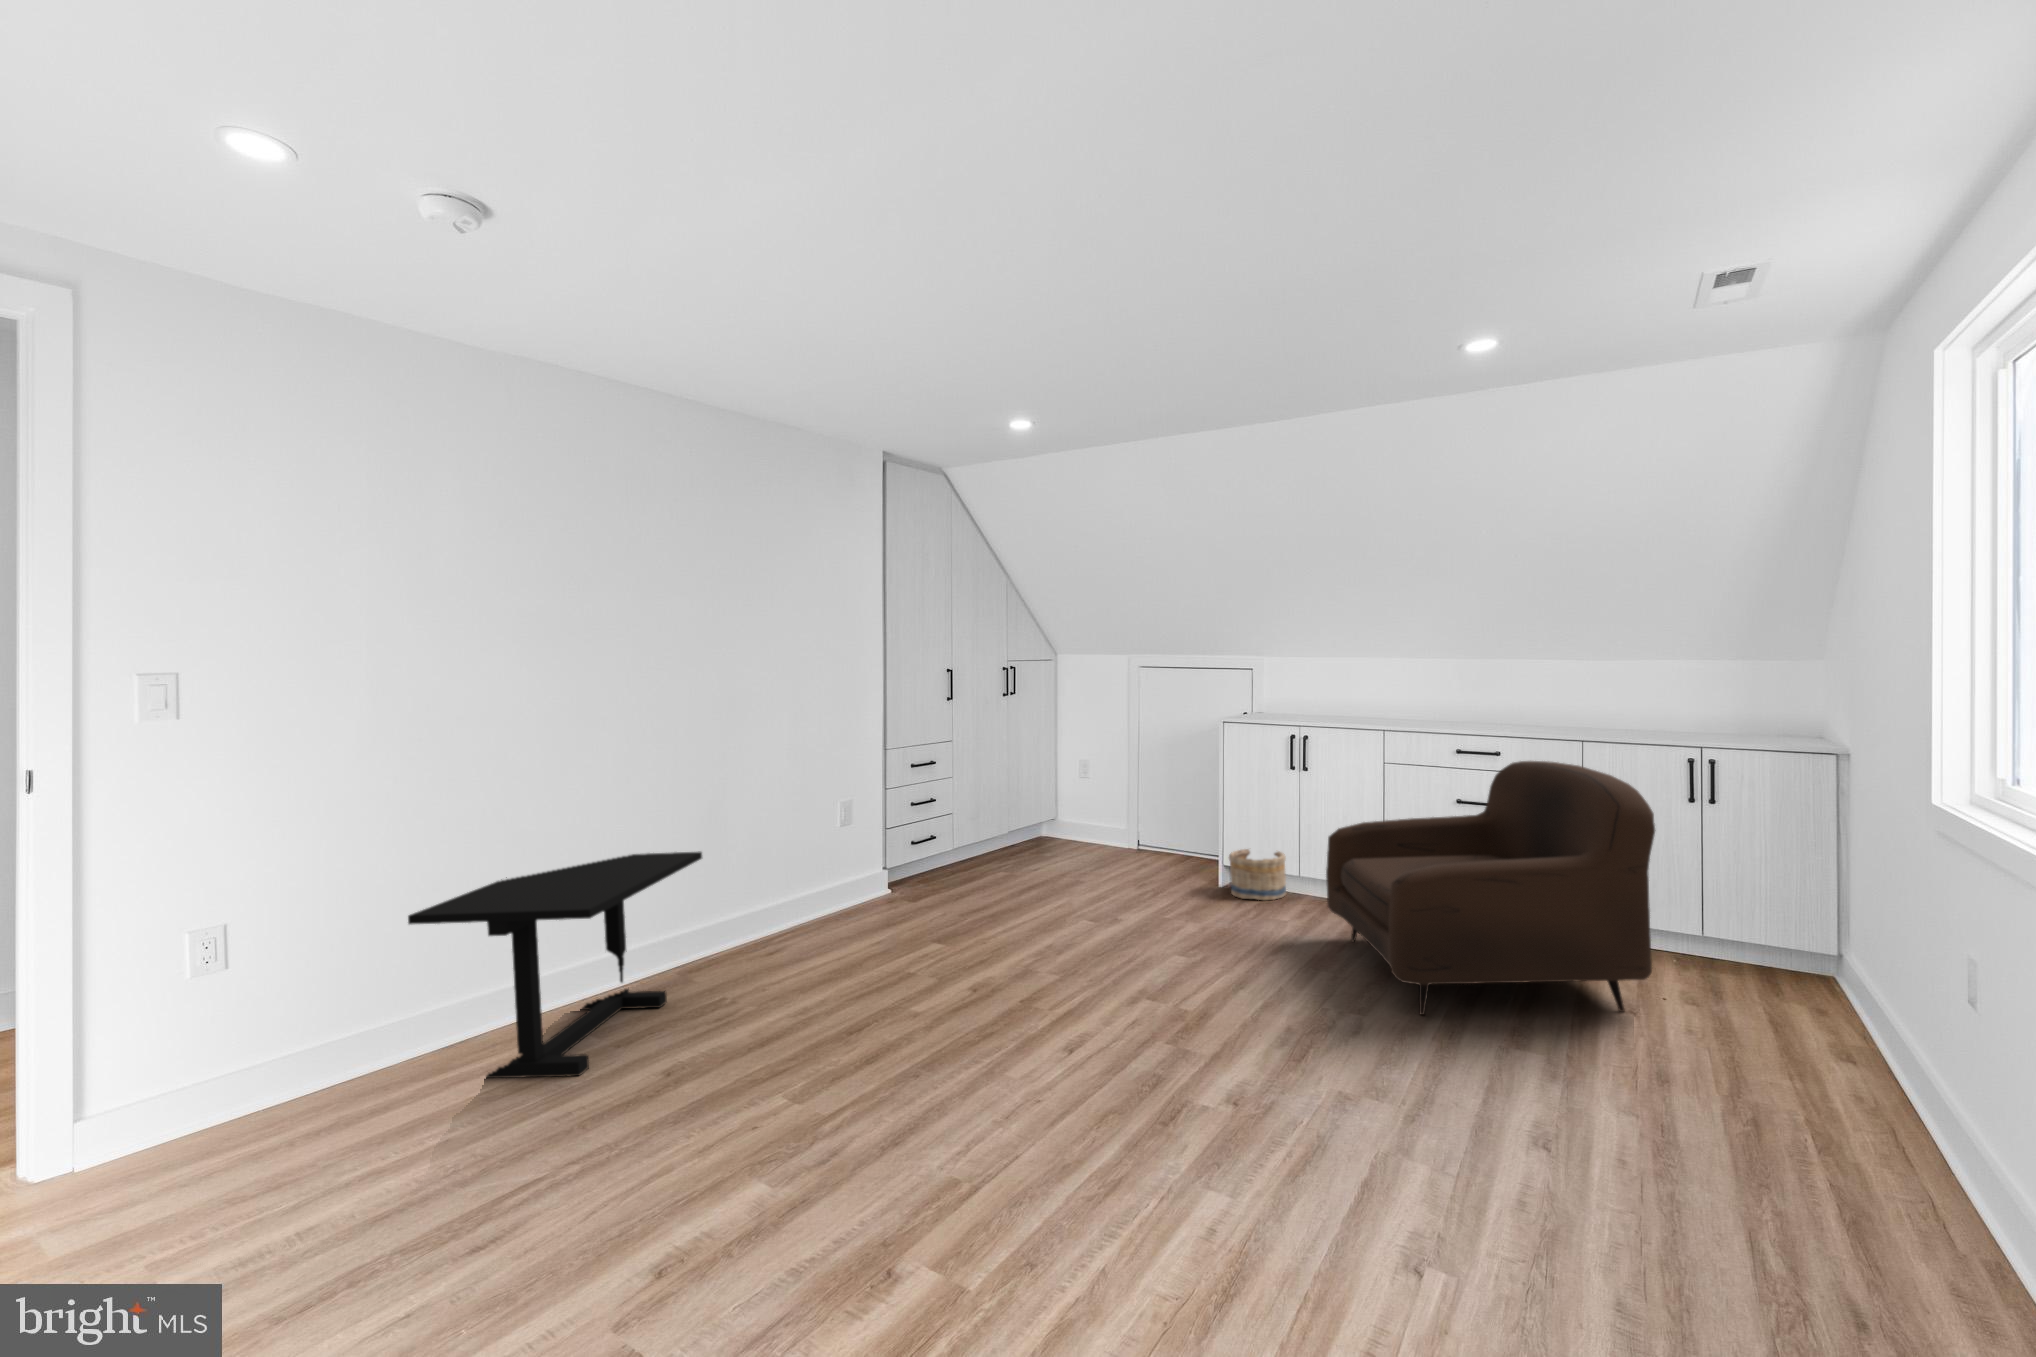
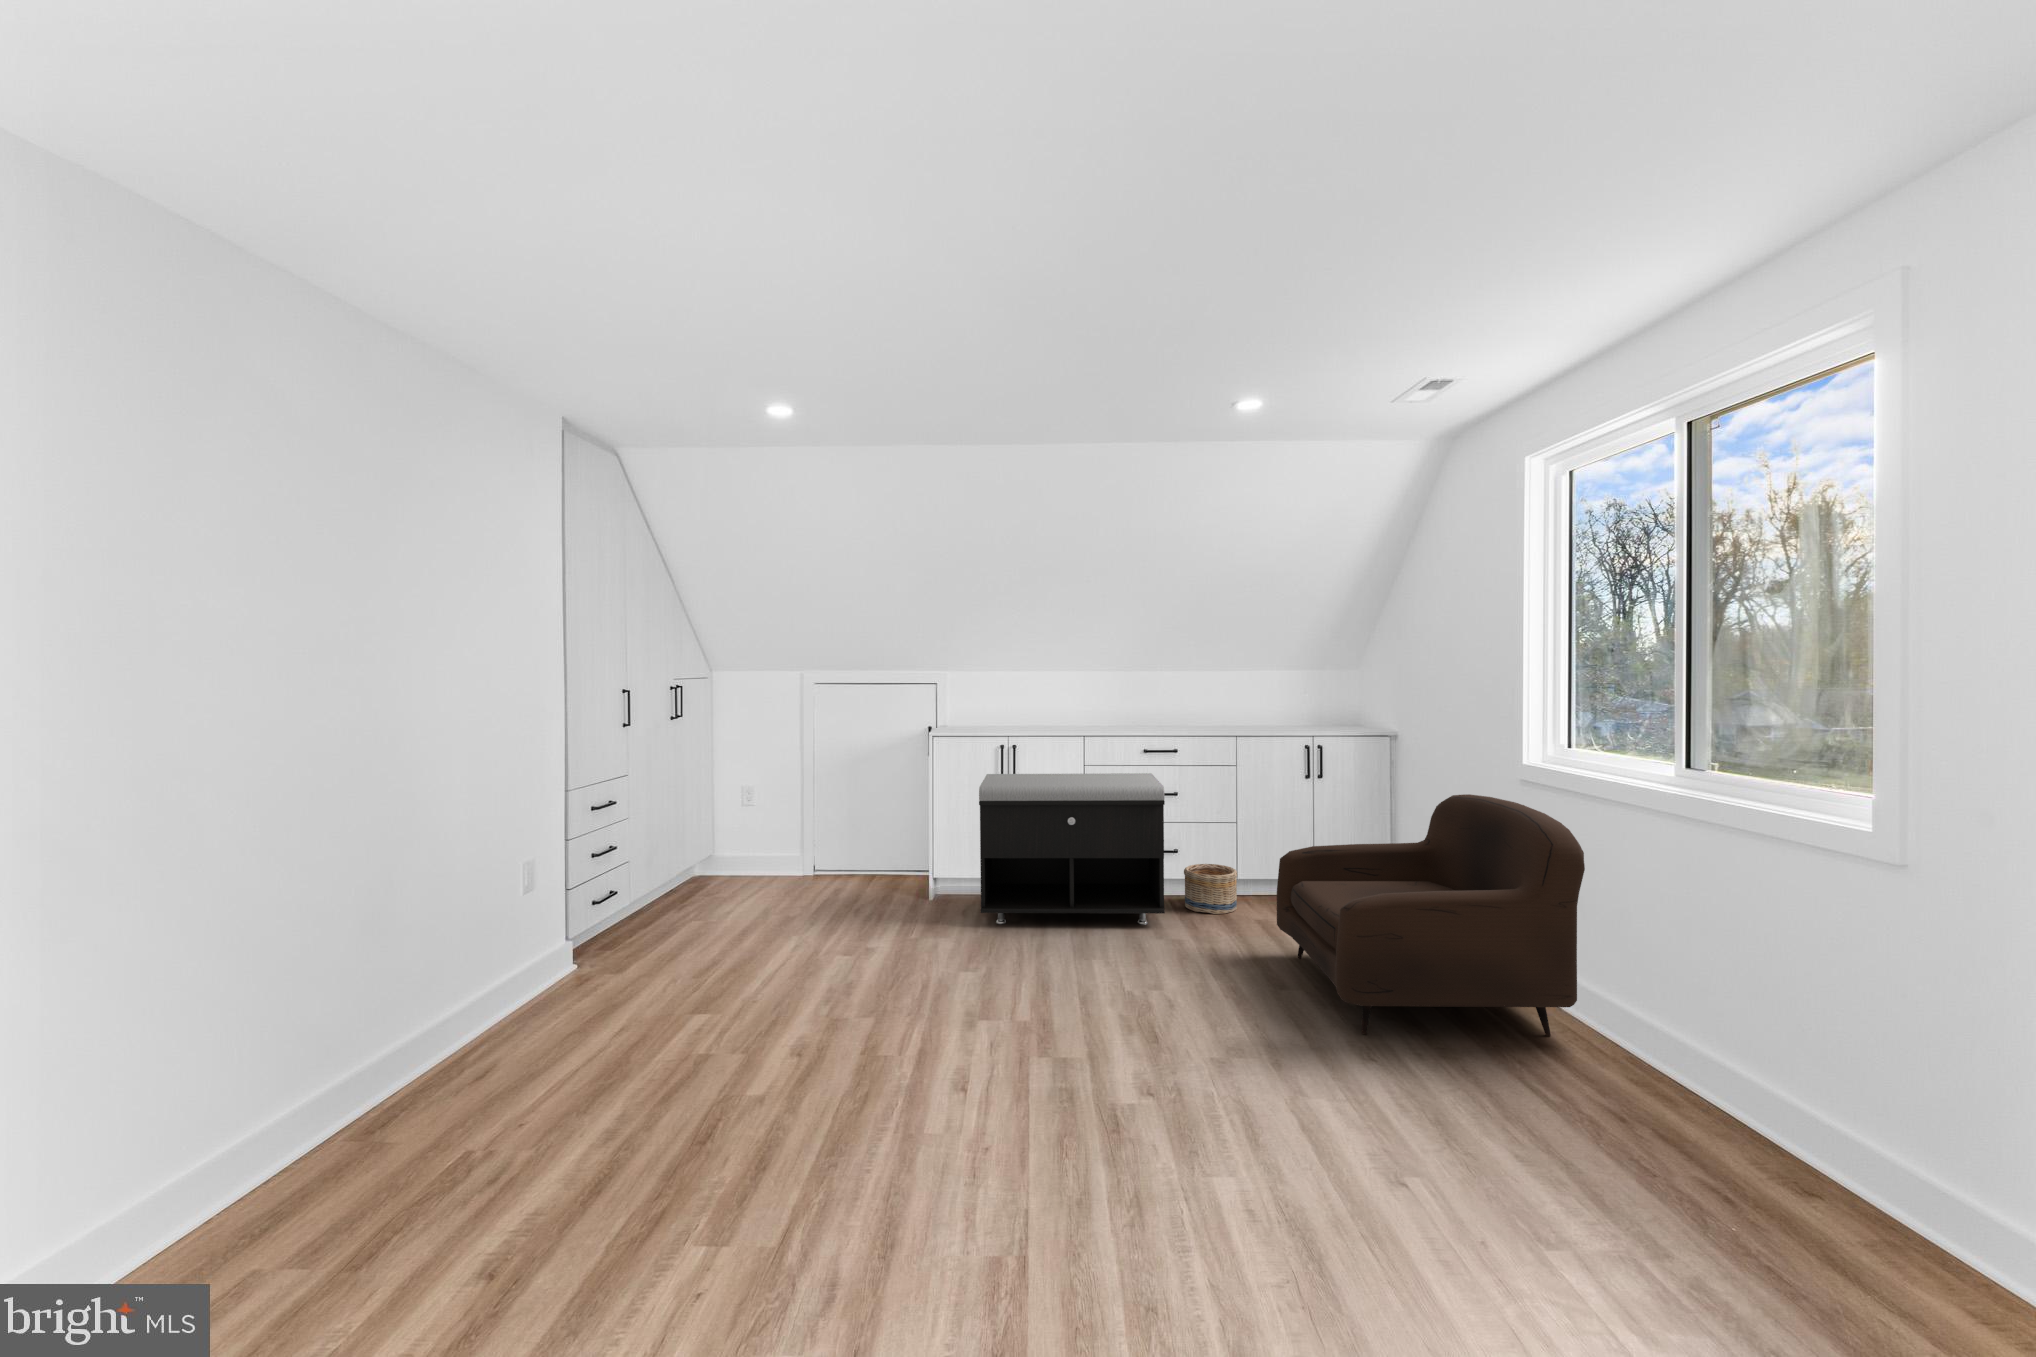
storage bench: none [1008,755,1209,917] -> present [979,773,1165,925]
side table: present [408,852,702,1078] -> none [399,811,685,1075]

